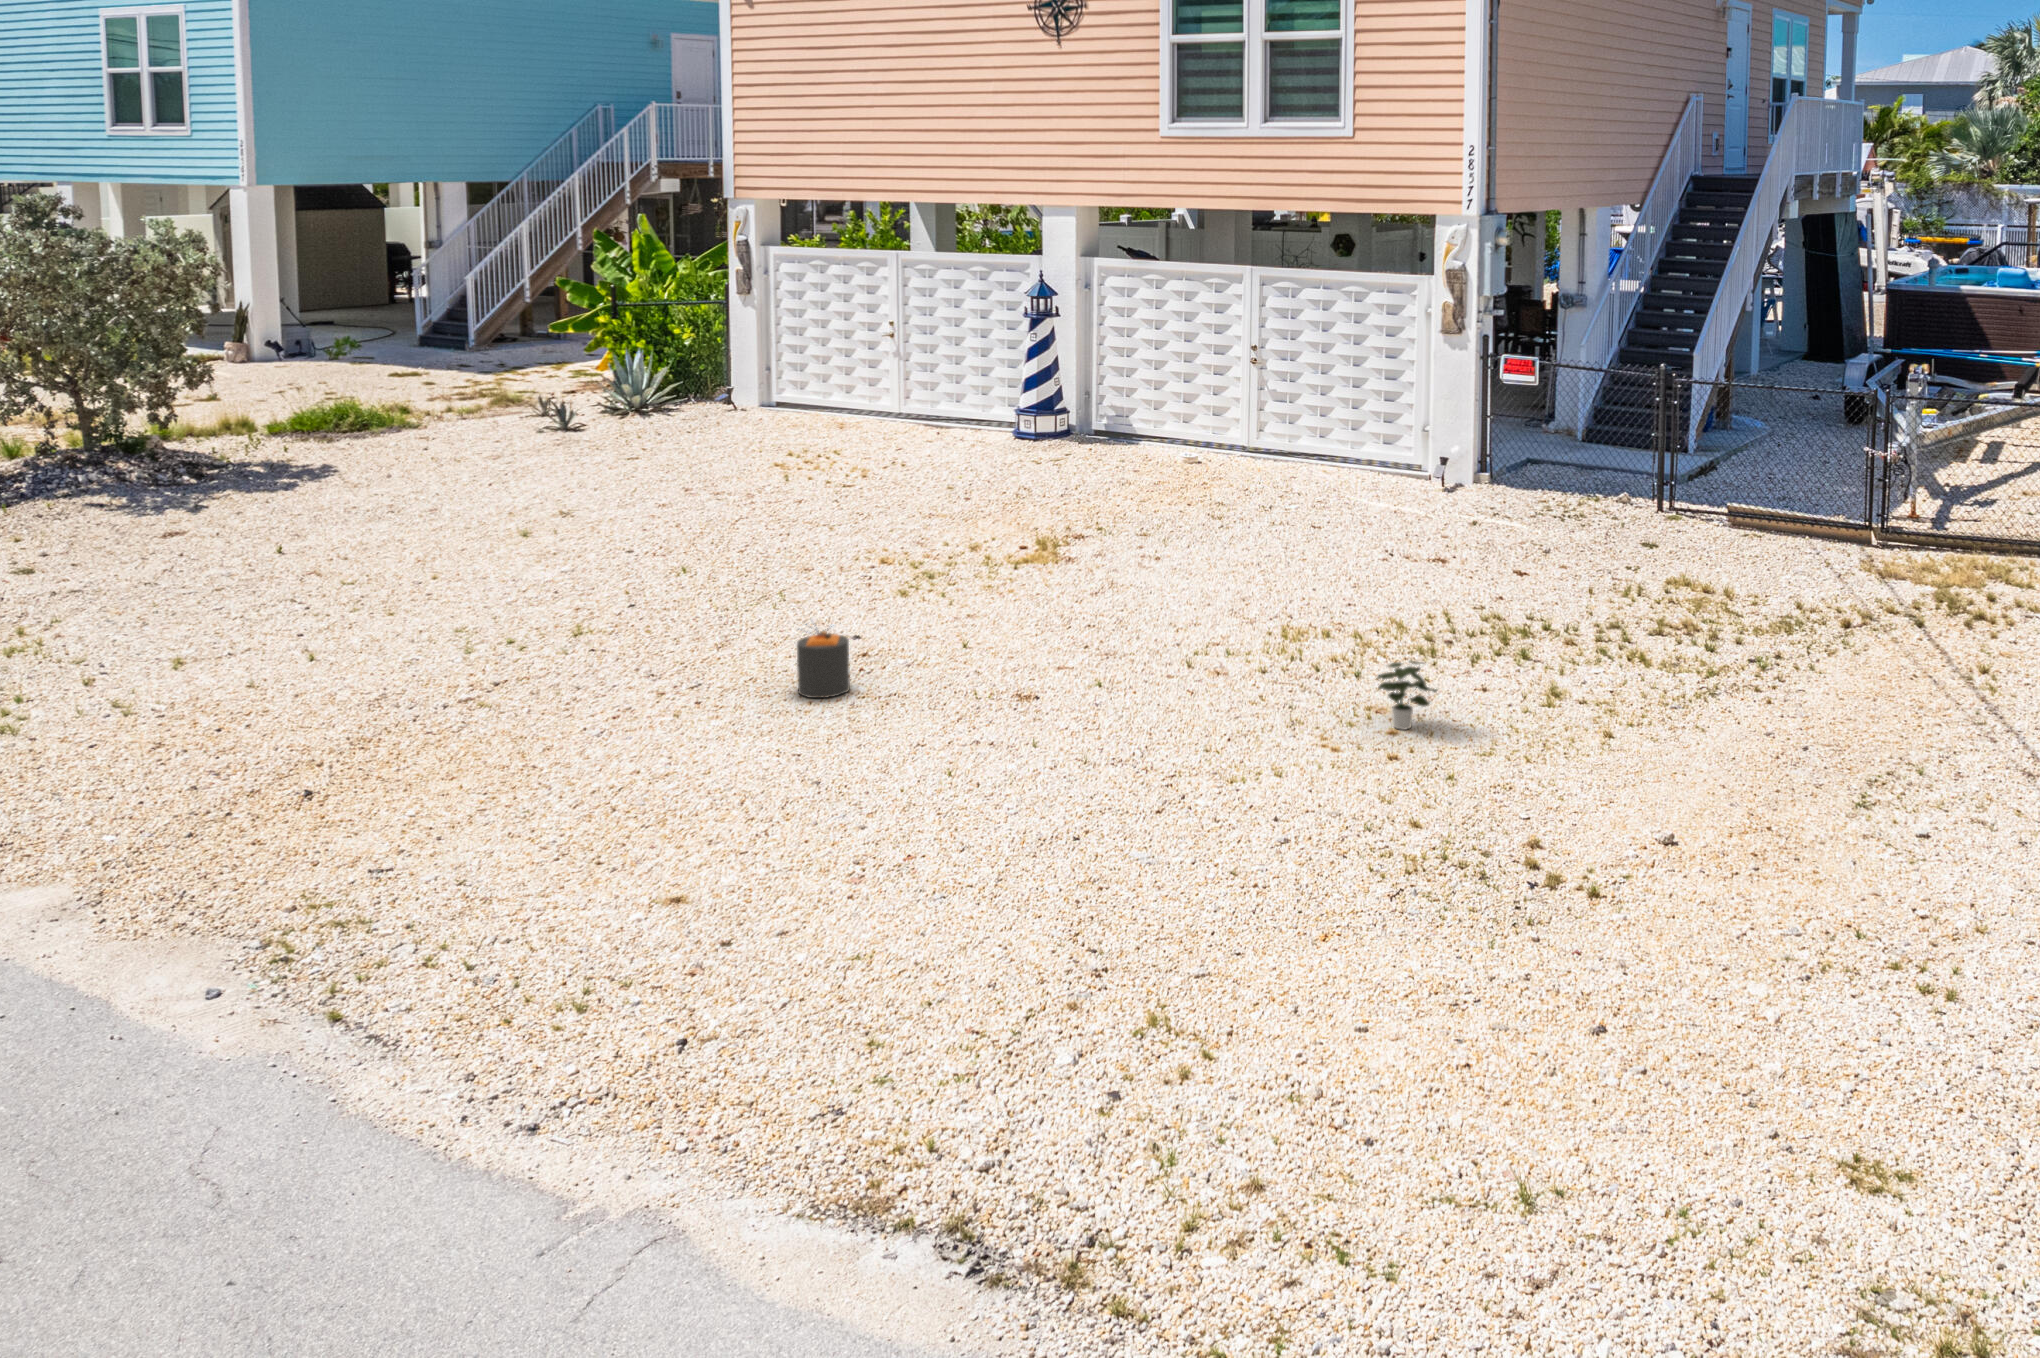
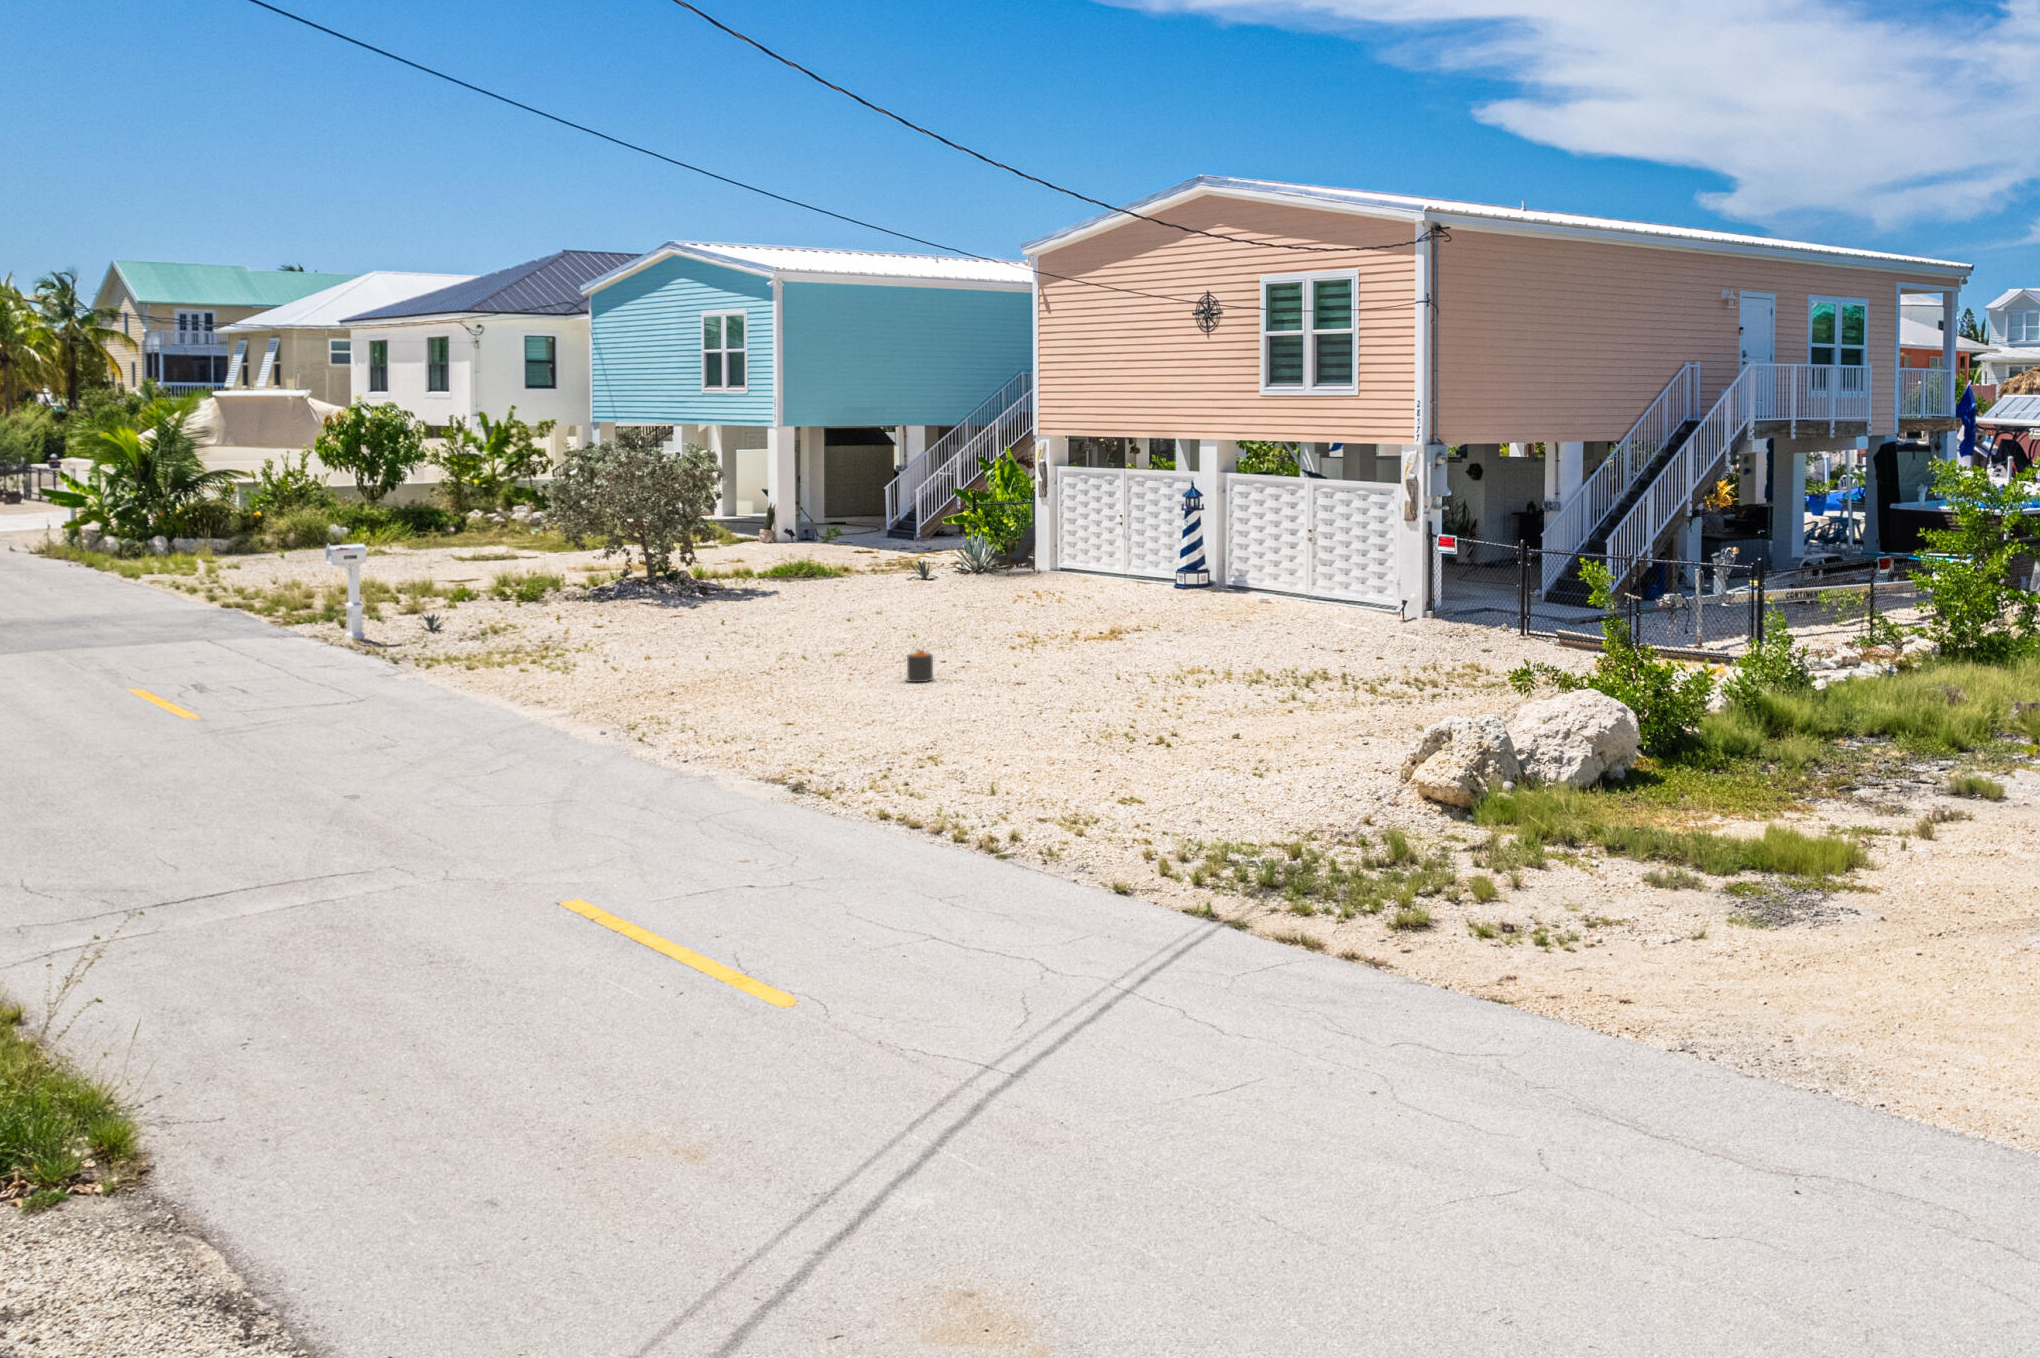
lounge chair: none [670,337,757,417] -> present [989,526,1035,573]
potted plant: present [1377,661,1437,730] -> none [1155,670,1187,705]

